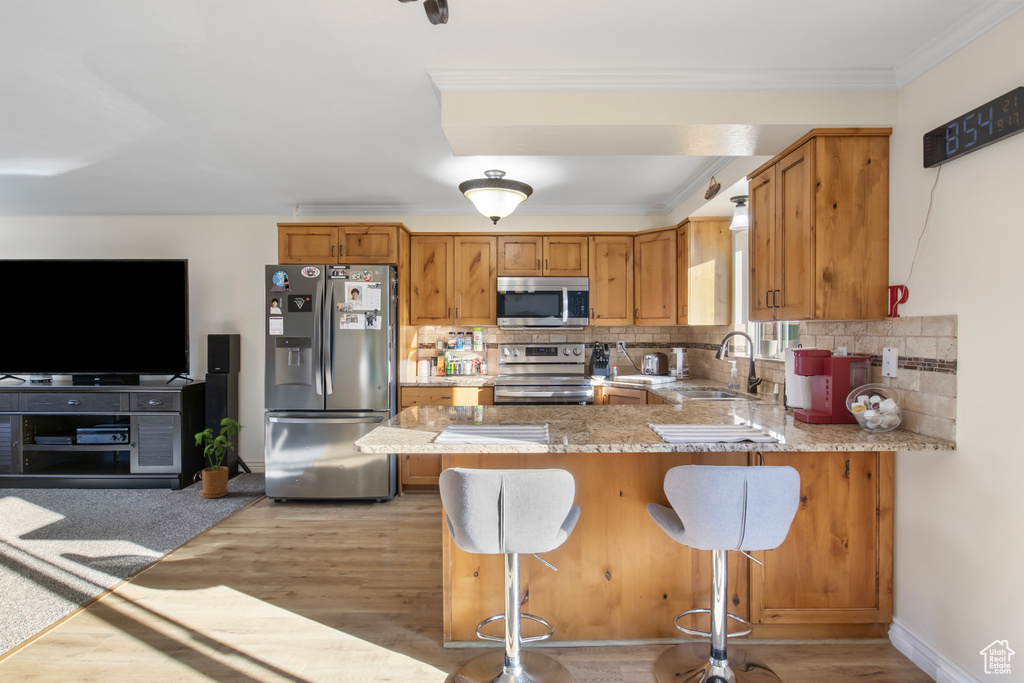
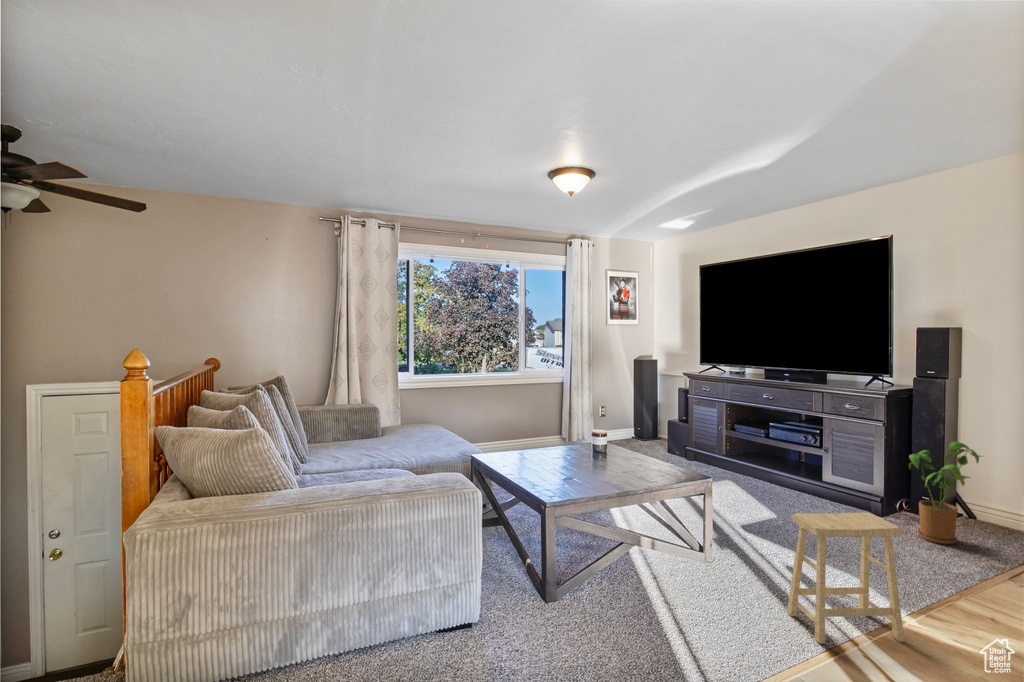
footstool: none [50,481,155,602] -> present [787,512,904,644]

